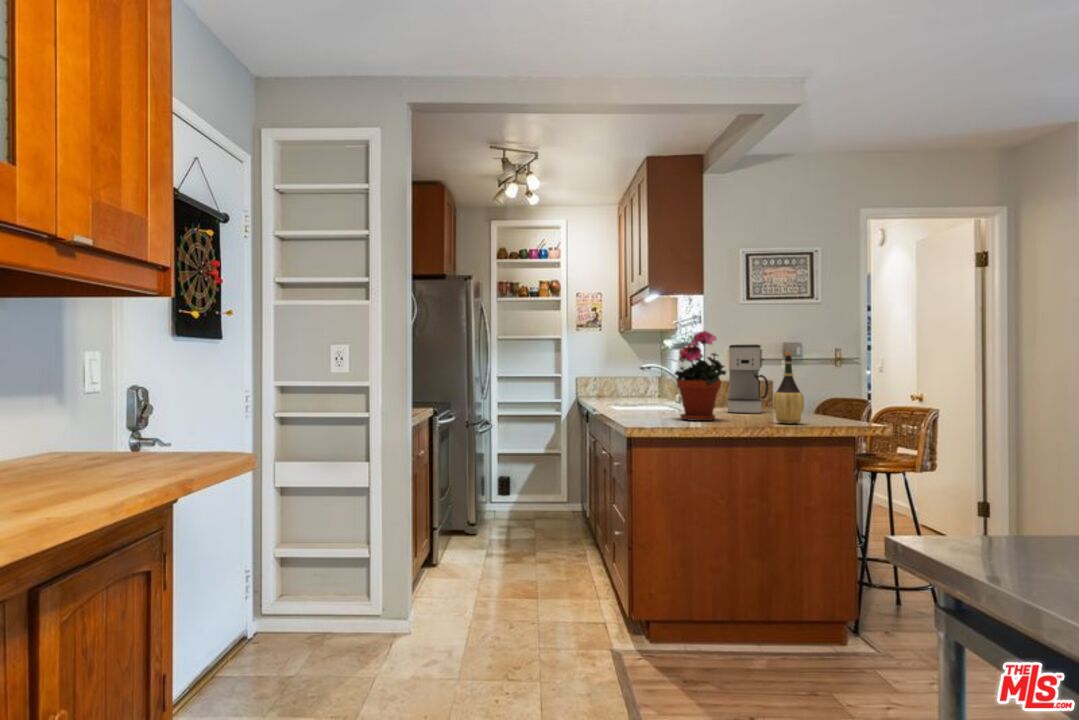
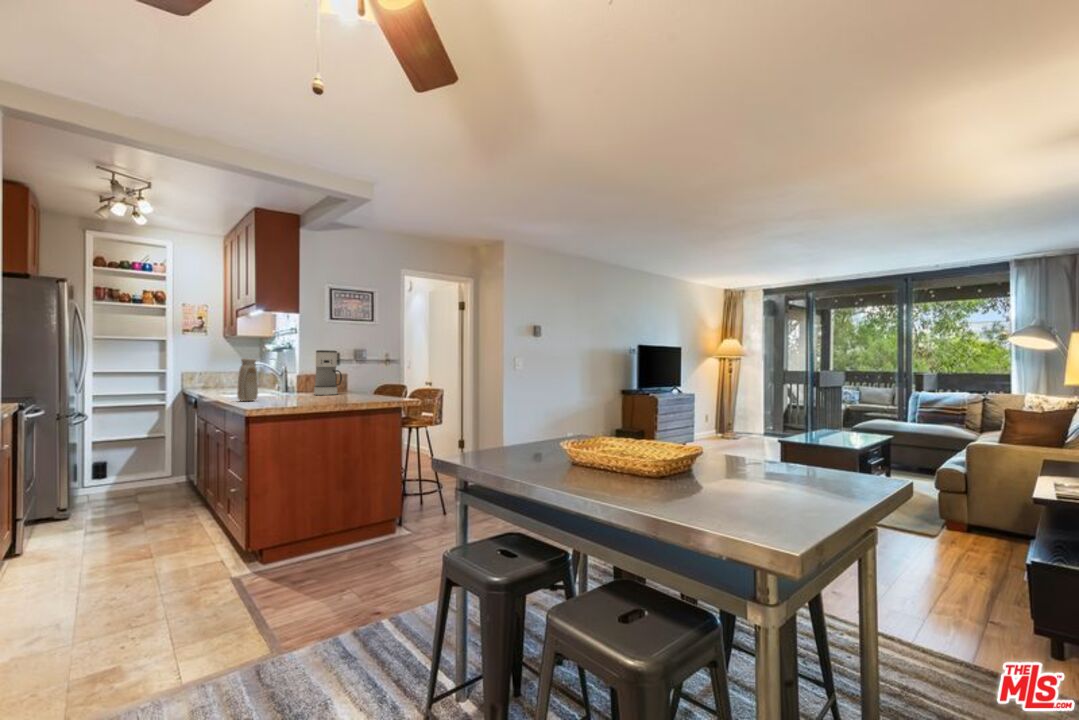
potted plant: present [675,331,726,421] -> none [275,341,312,401]
wine bottle: present [773,351,804,424] -> none [342,356,361,399]
vase: none [628,358,653,418] -> present [237,358,258,401]

